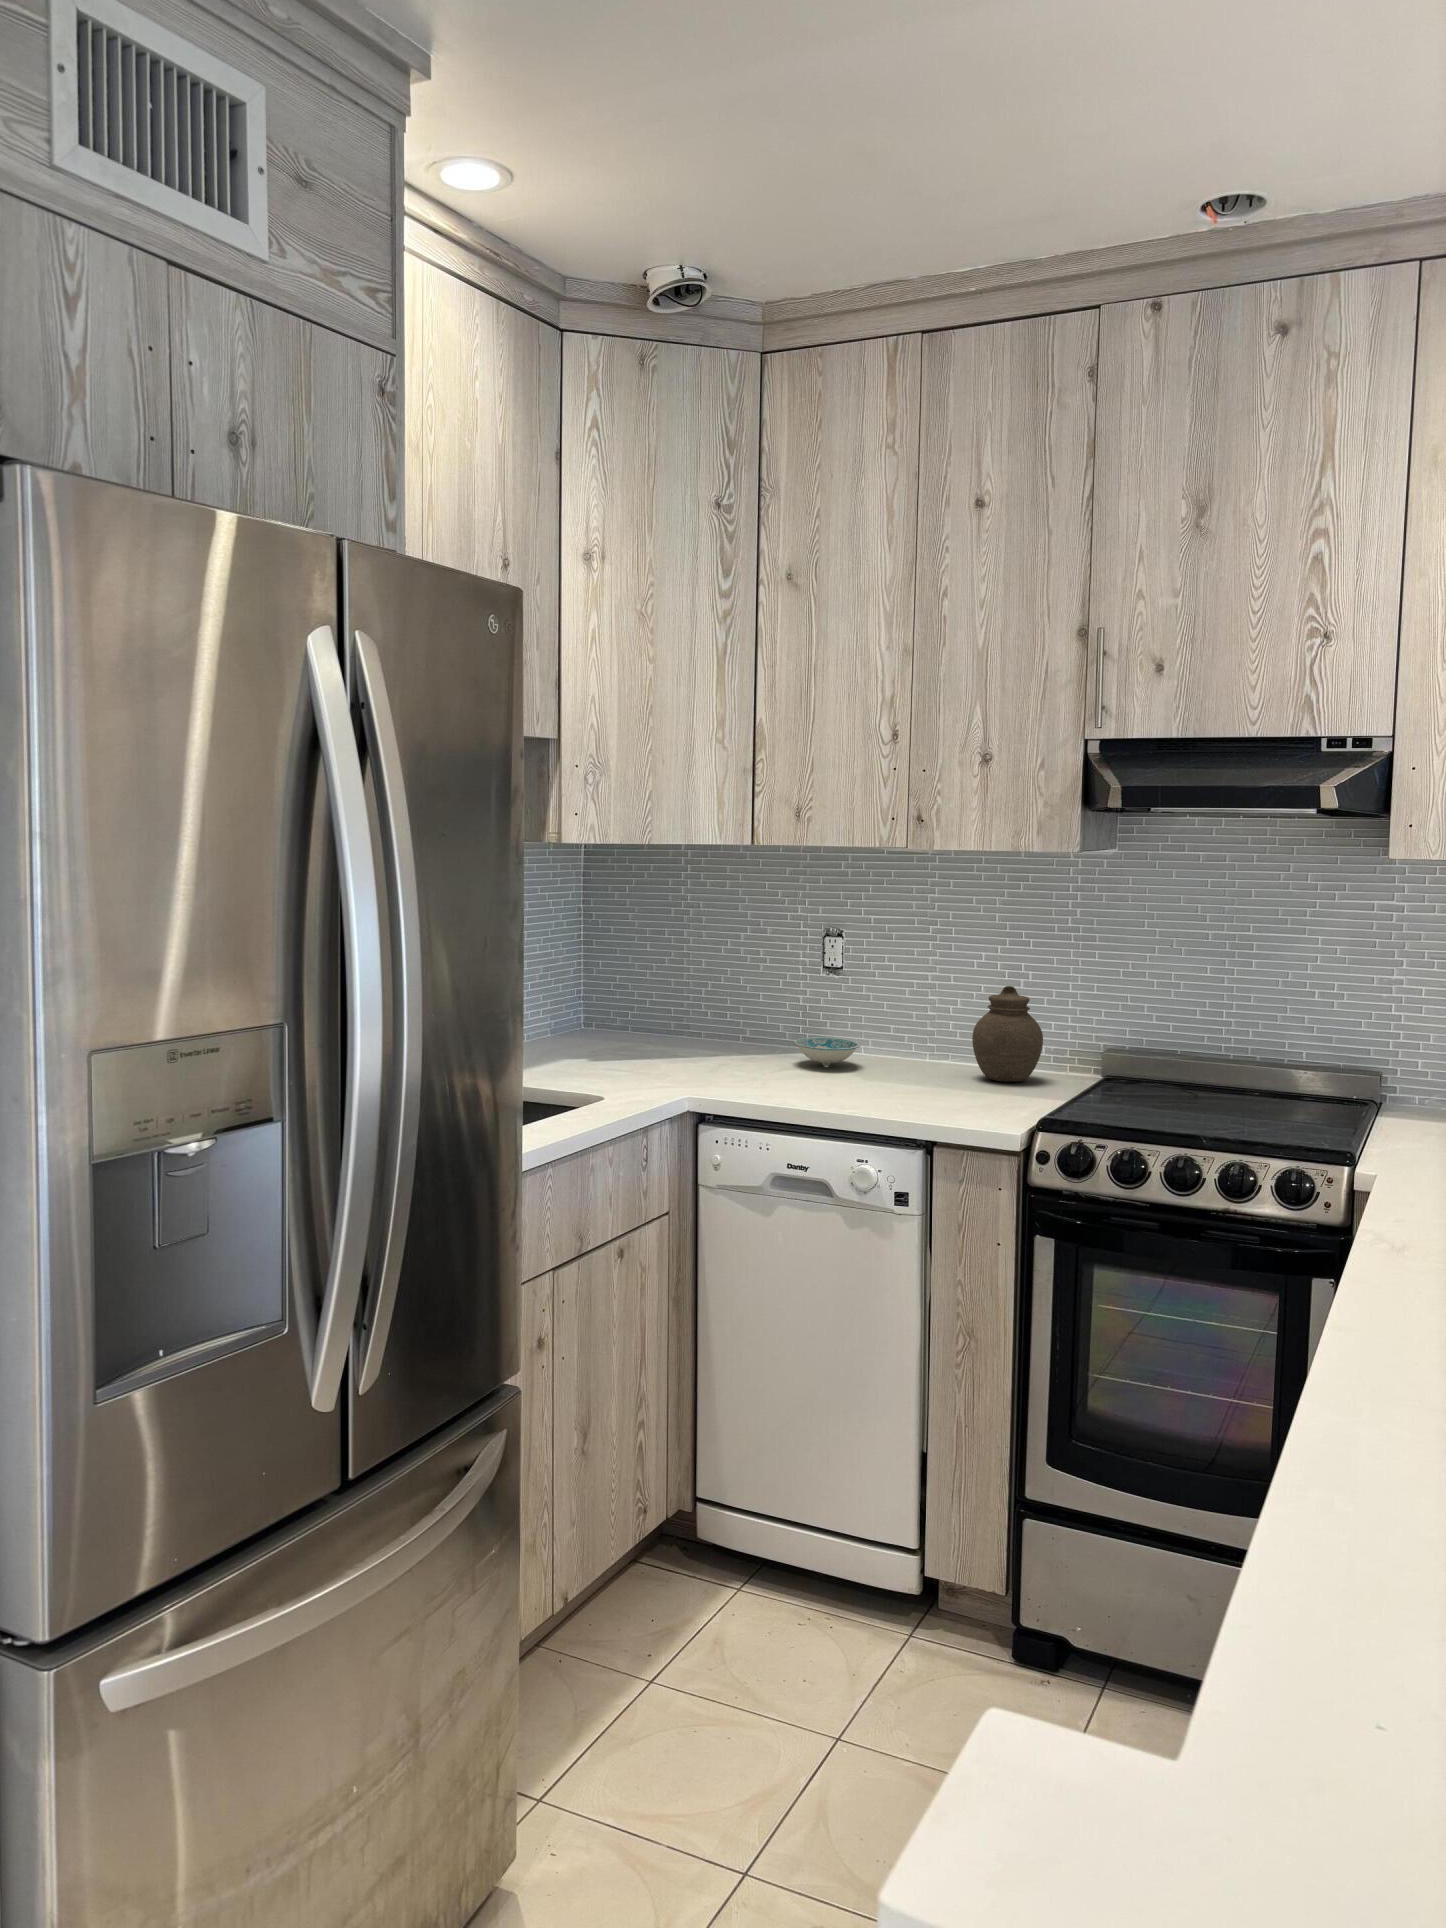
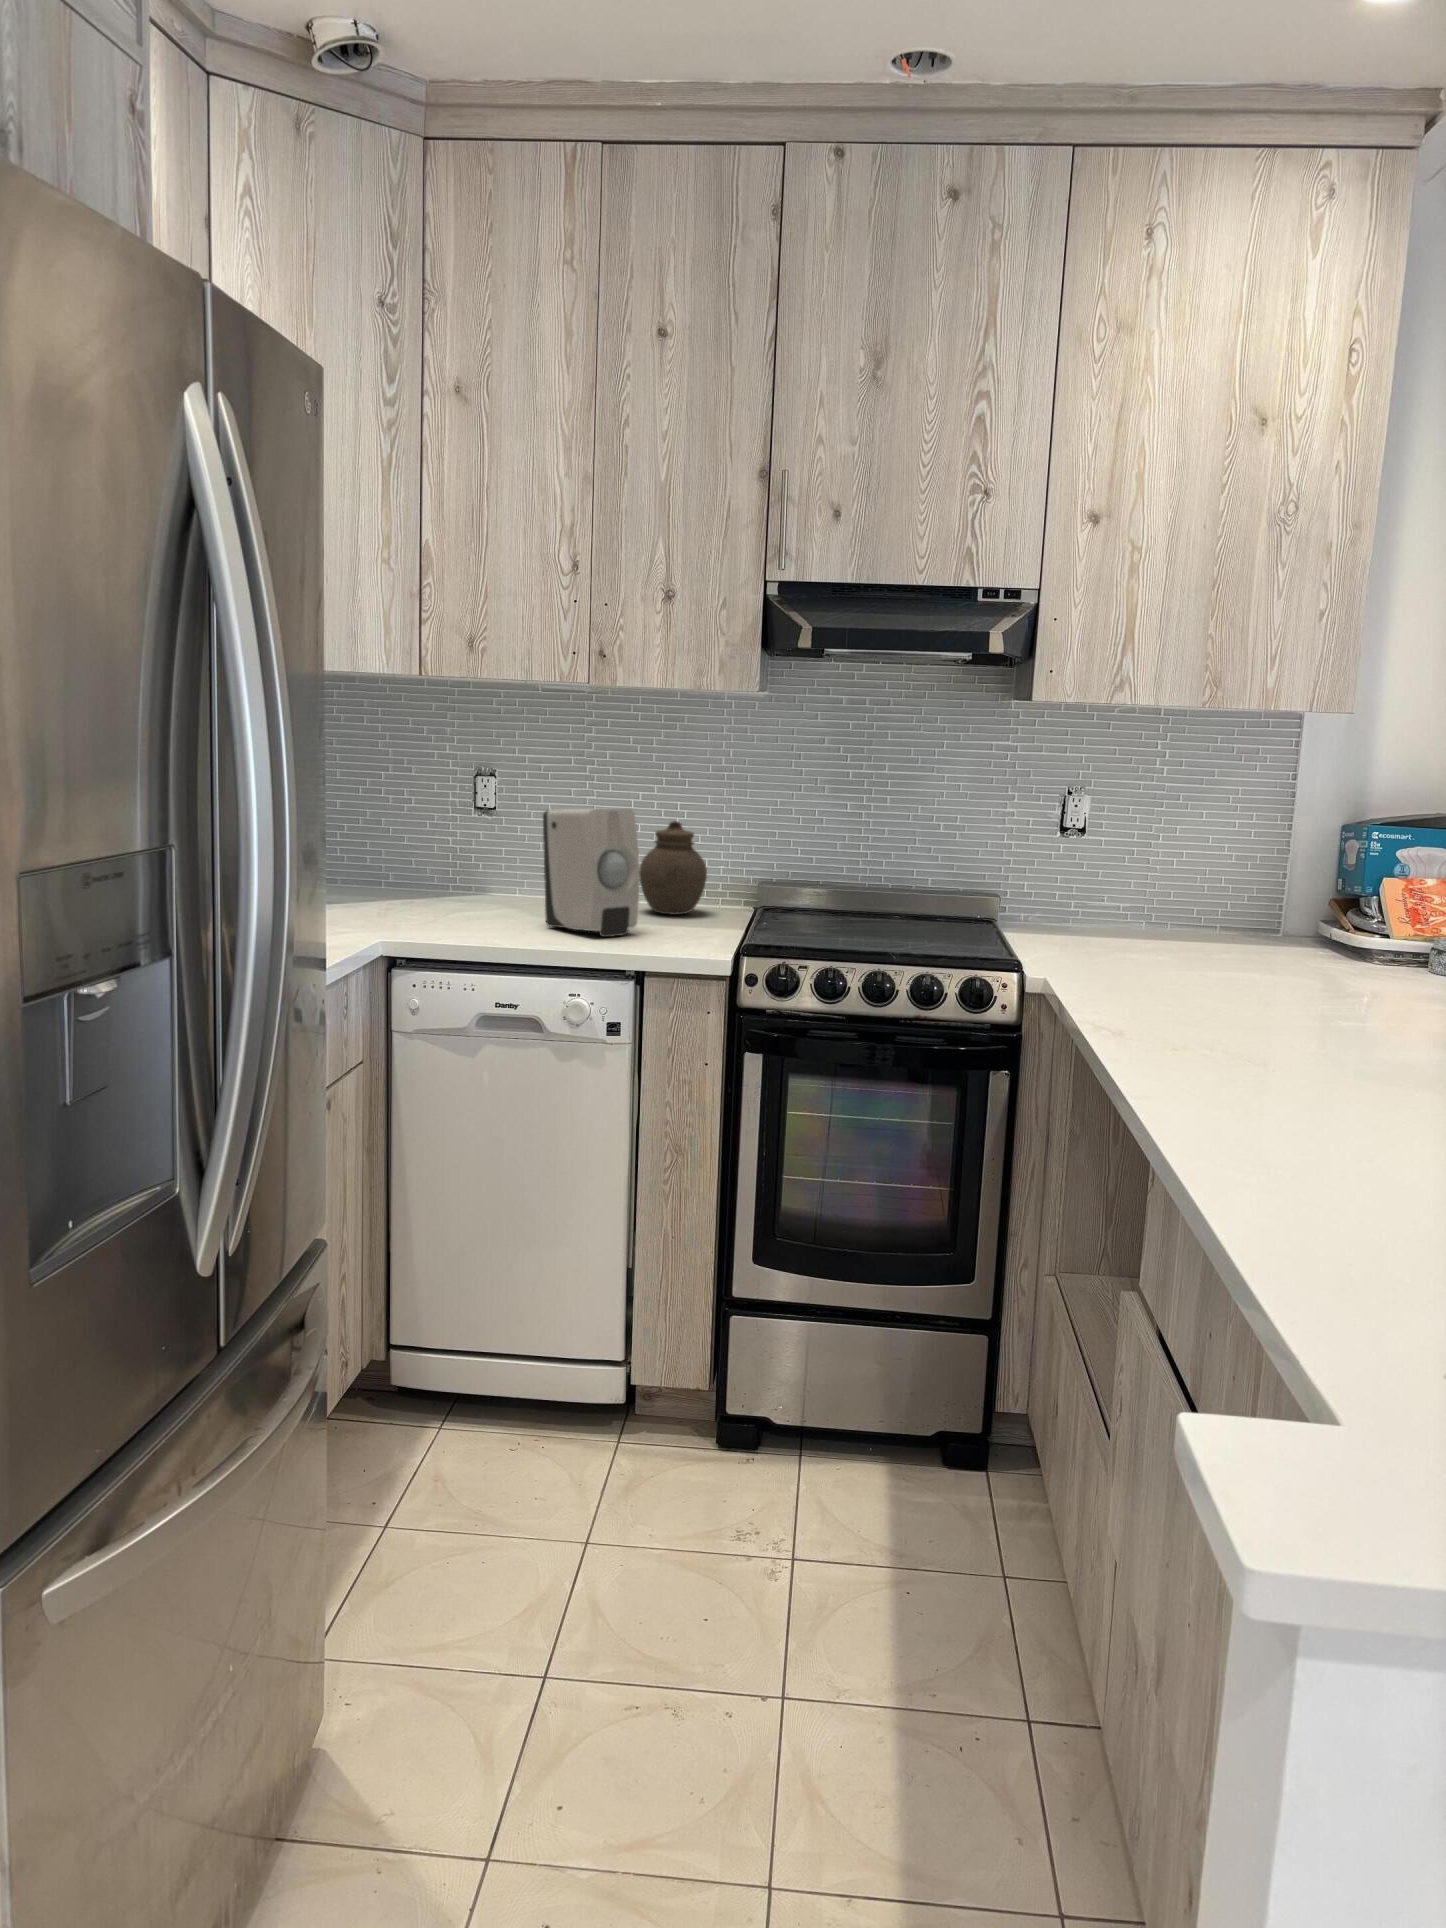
soap dispenser: none [858,973,949,1103] -> present [543,808,640,937]
ceramic bowl: present [794,1037,860,1066] -> none [456,878,525,906]

